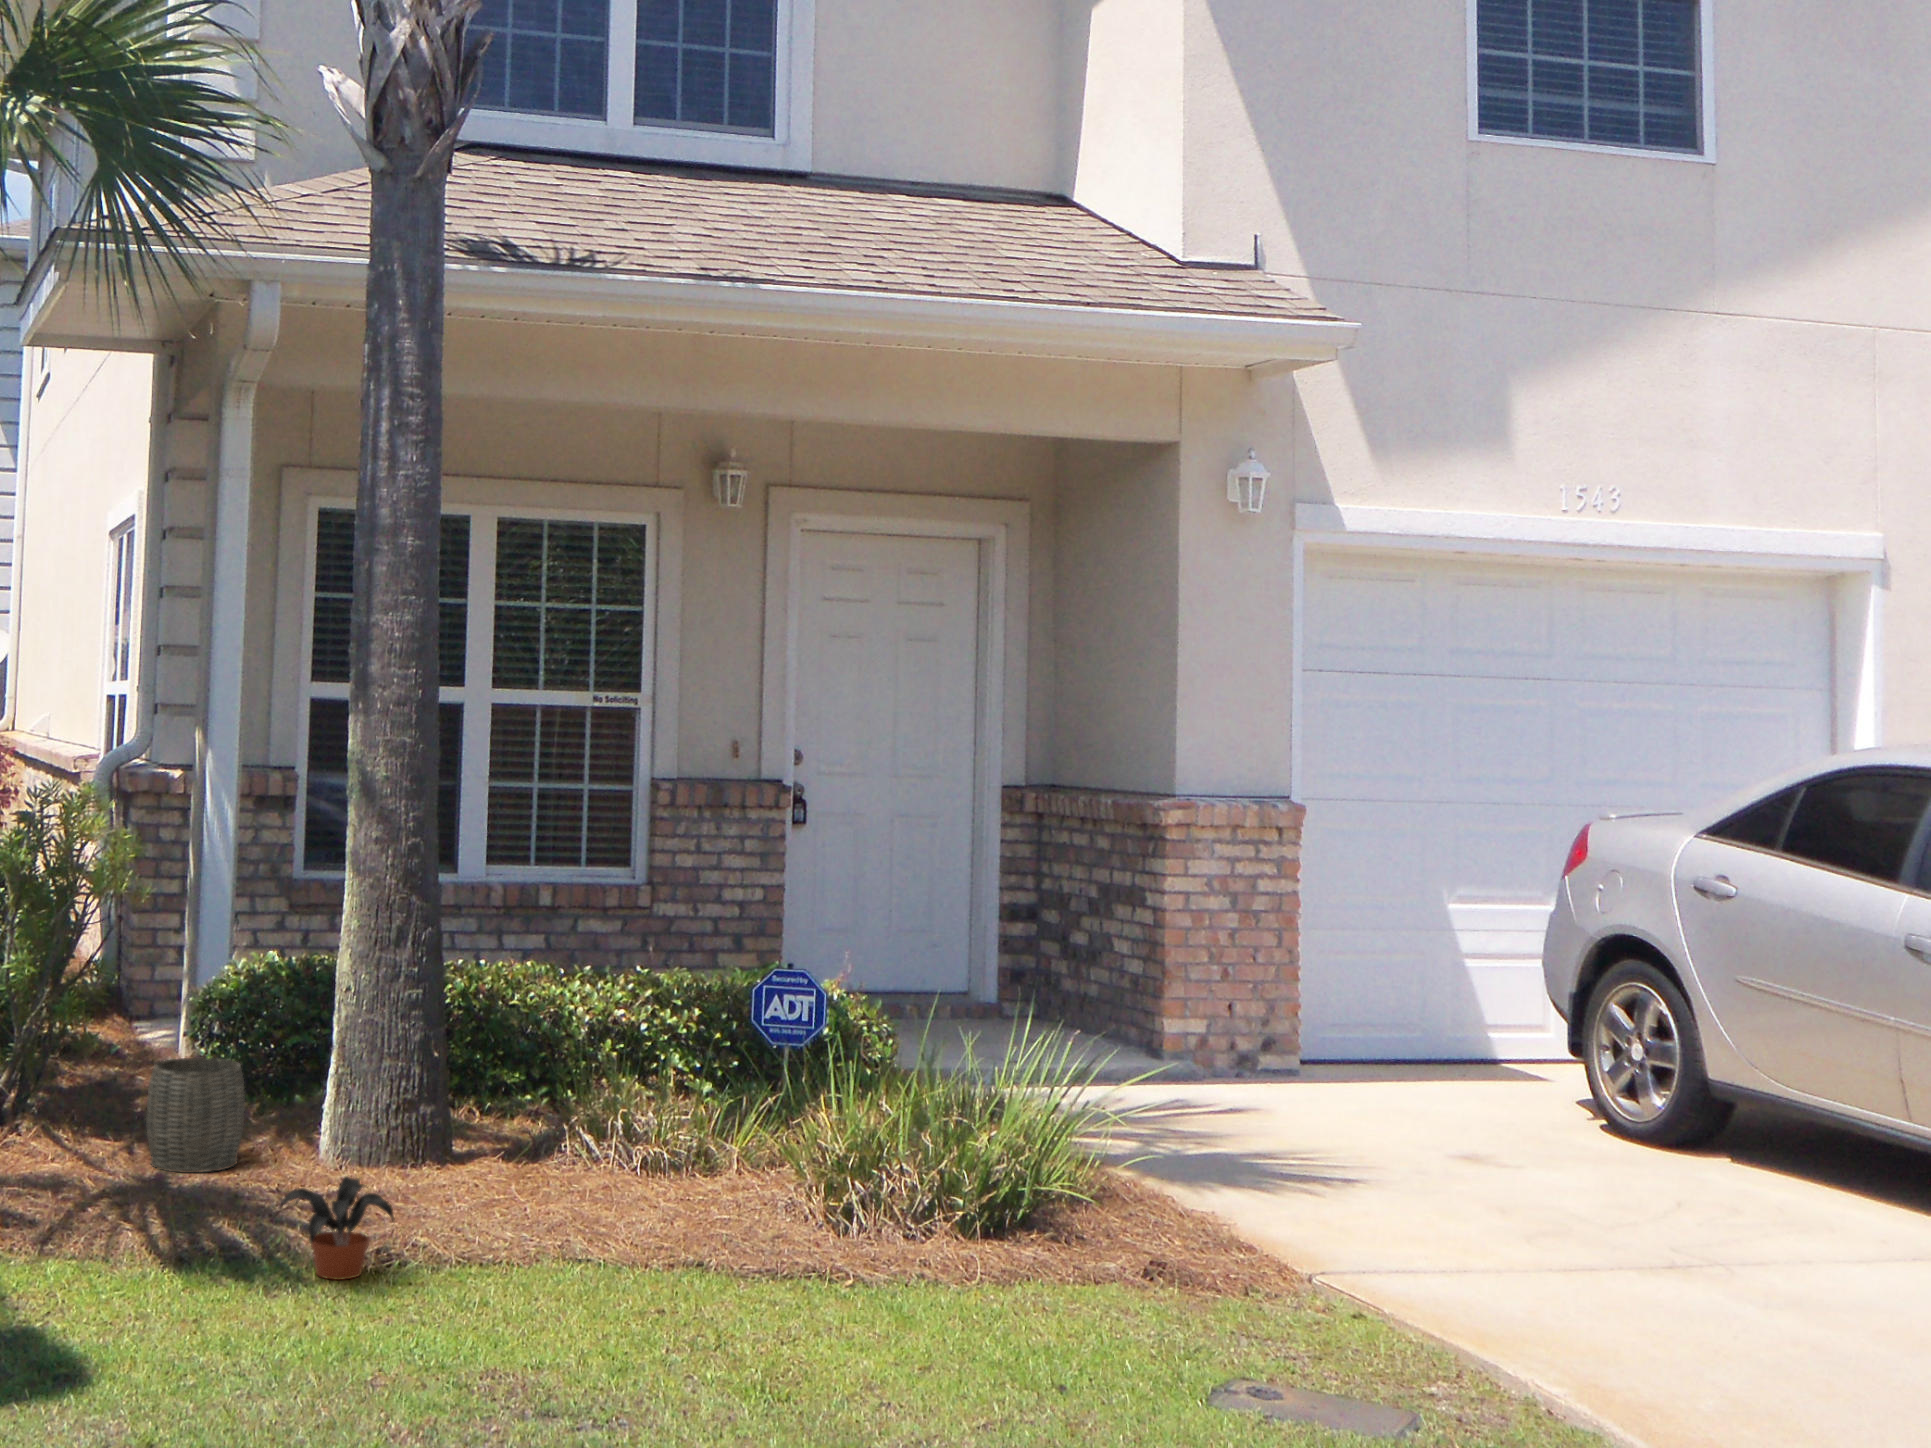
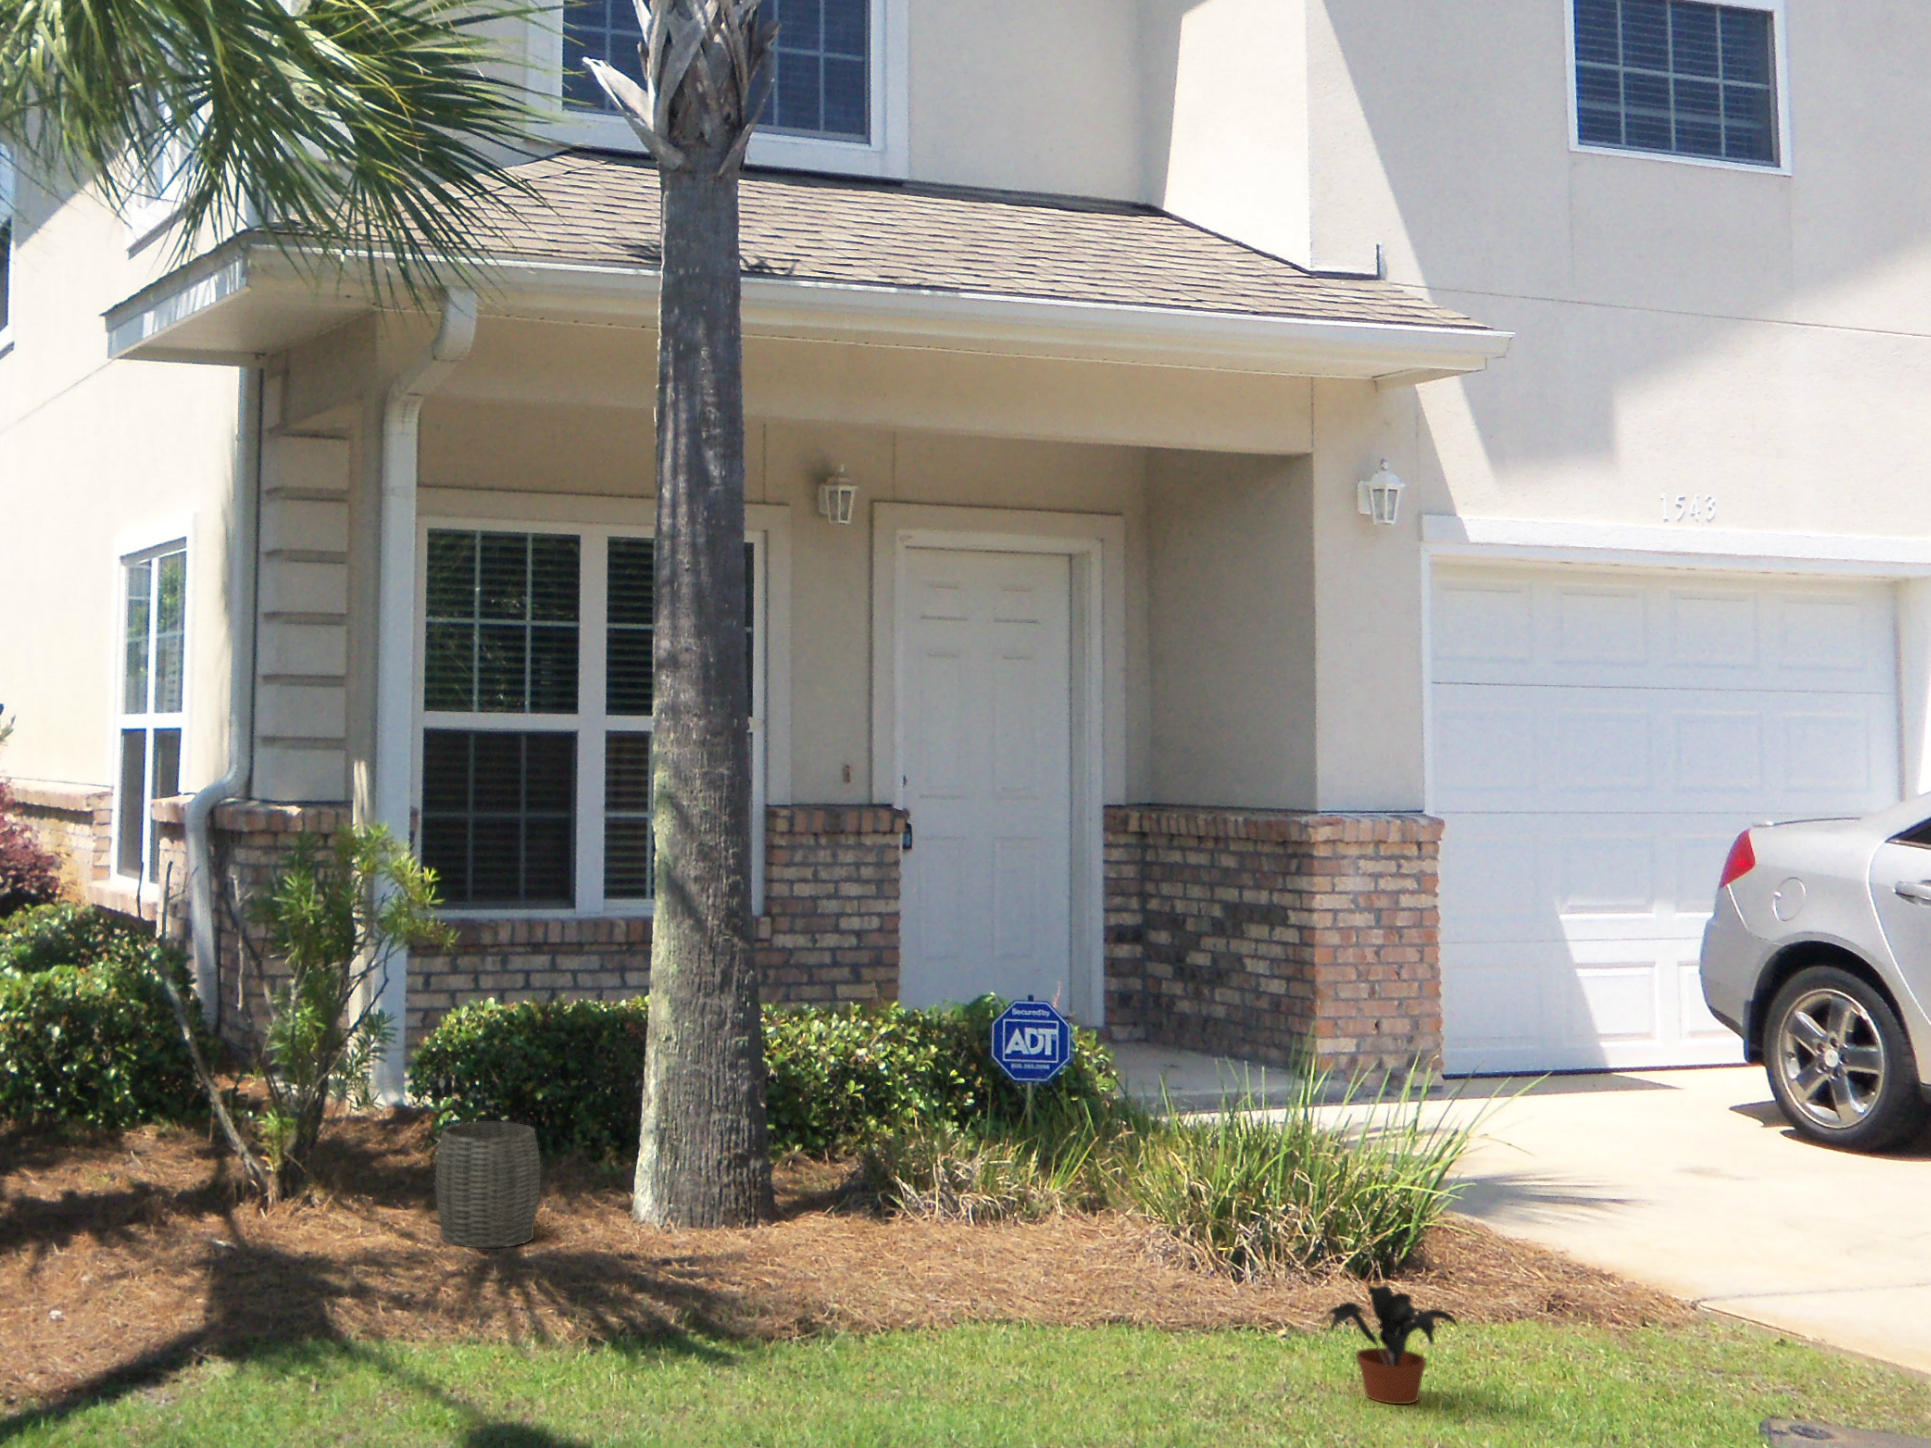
potted plant: present [281,1176,395,1280] -> present [1327,1285,1458,1404]

